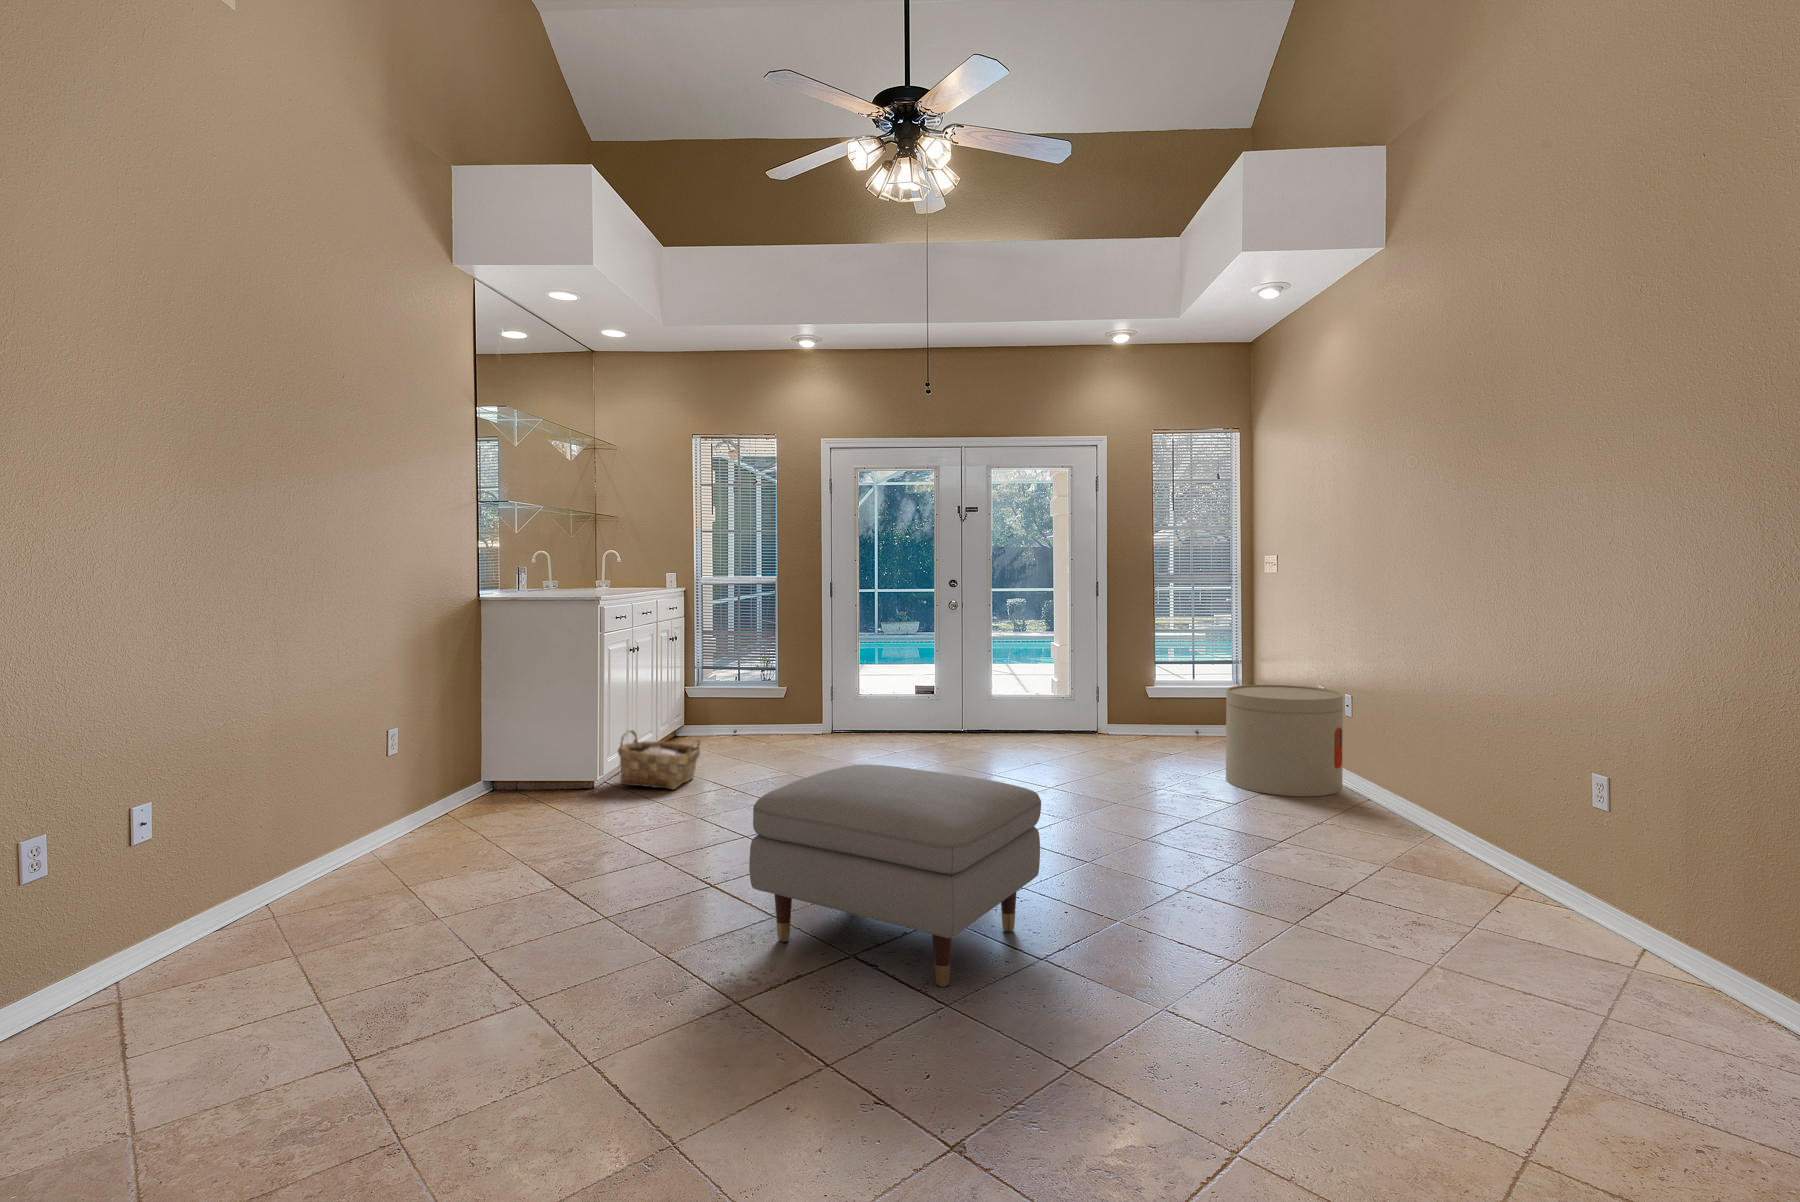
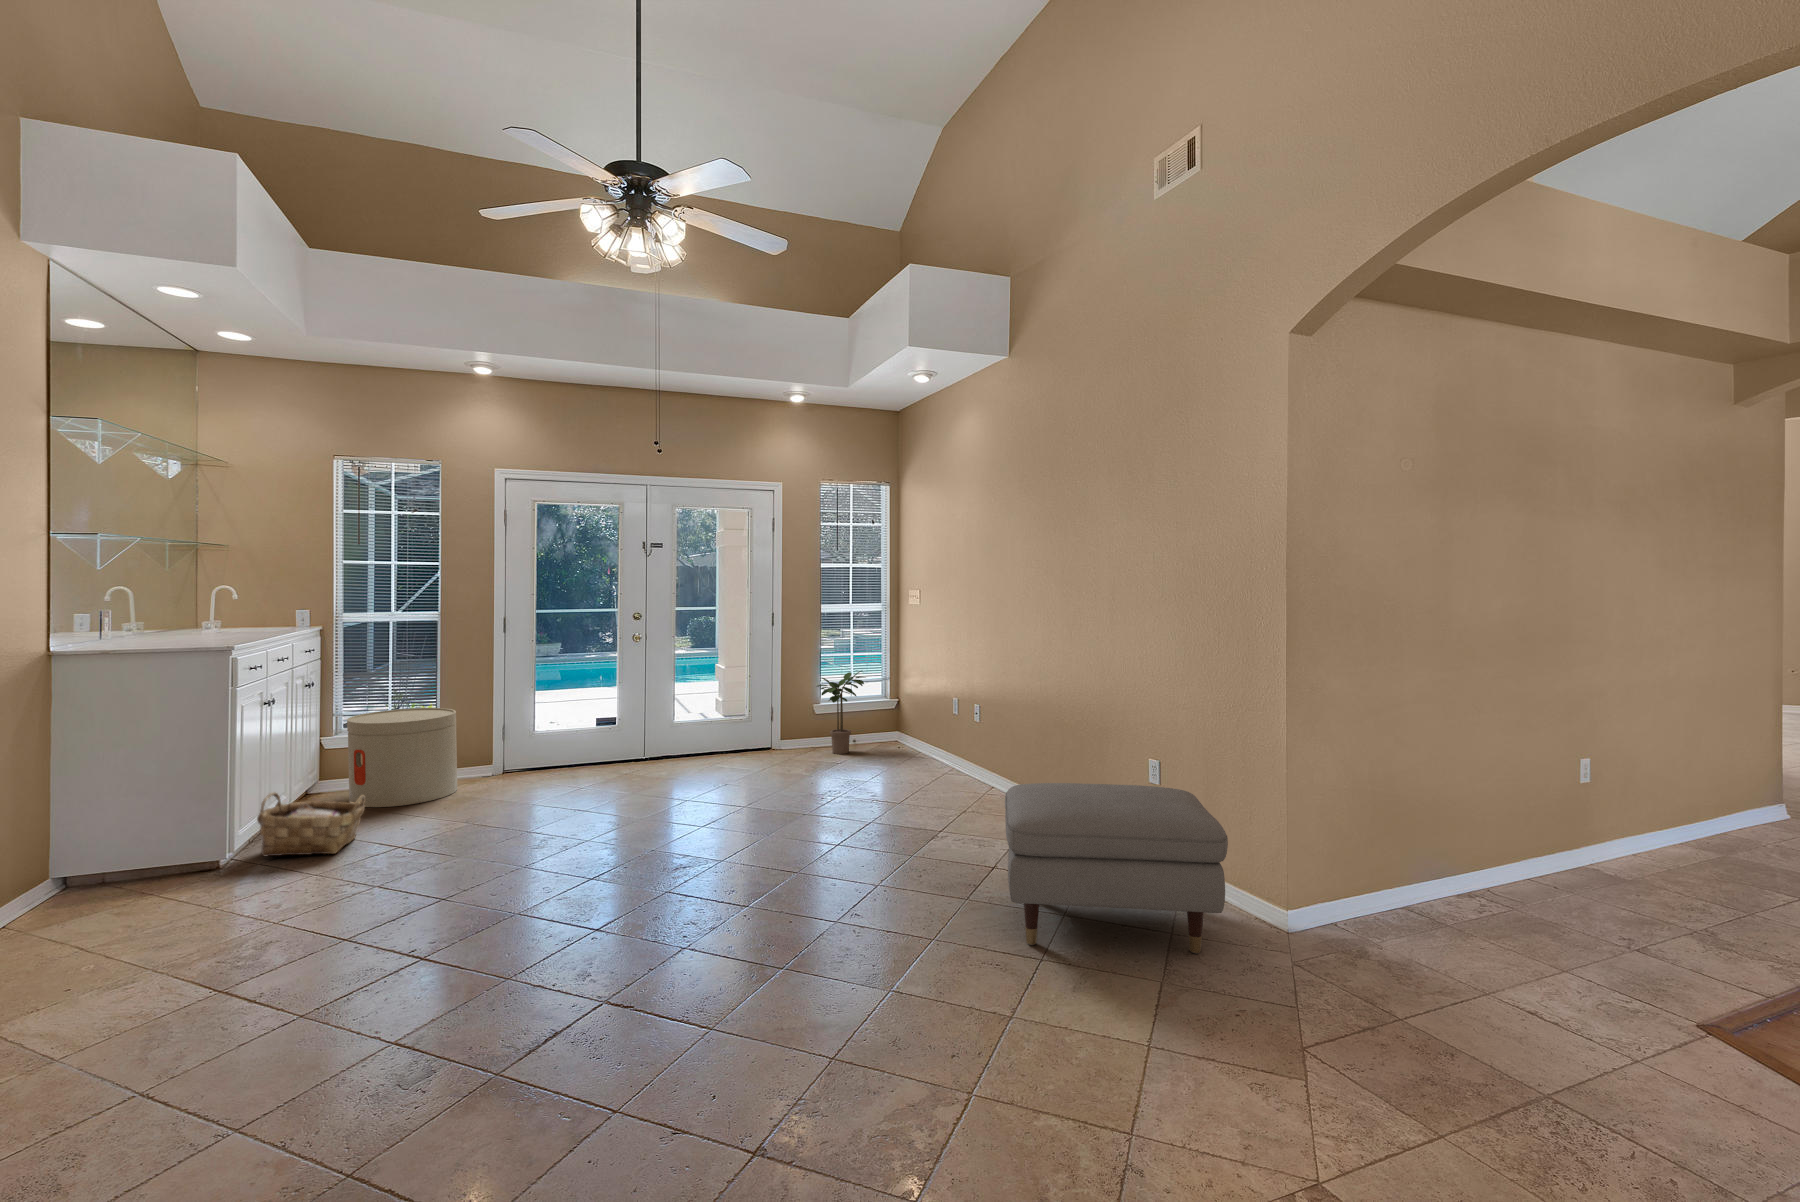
potted plant: none [1150,649,1214,745] -> present [817,671,865,754]
side table: present [1226,685,1343,796] -> present [347,708,457,807]
ottoman: present [749,764,1041,987] -> present [1005,783,1228,954]

